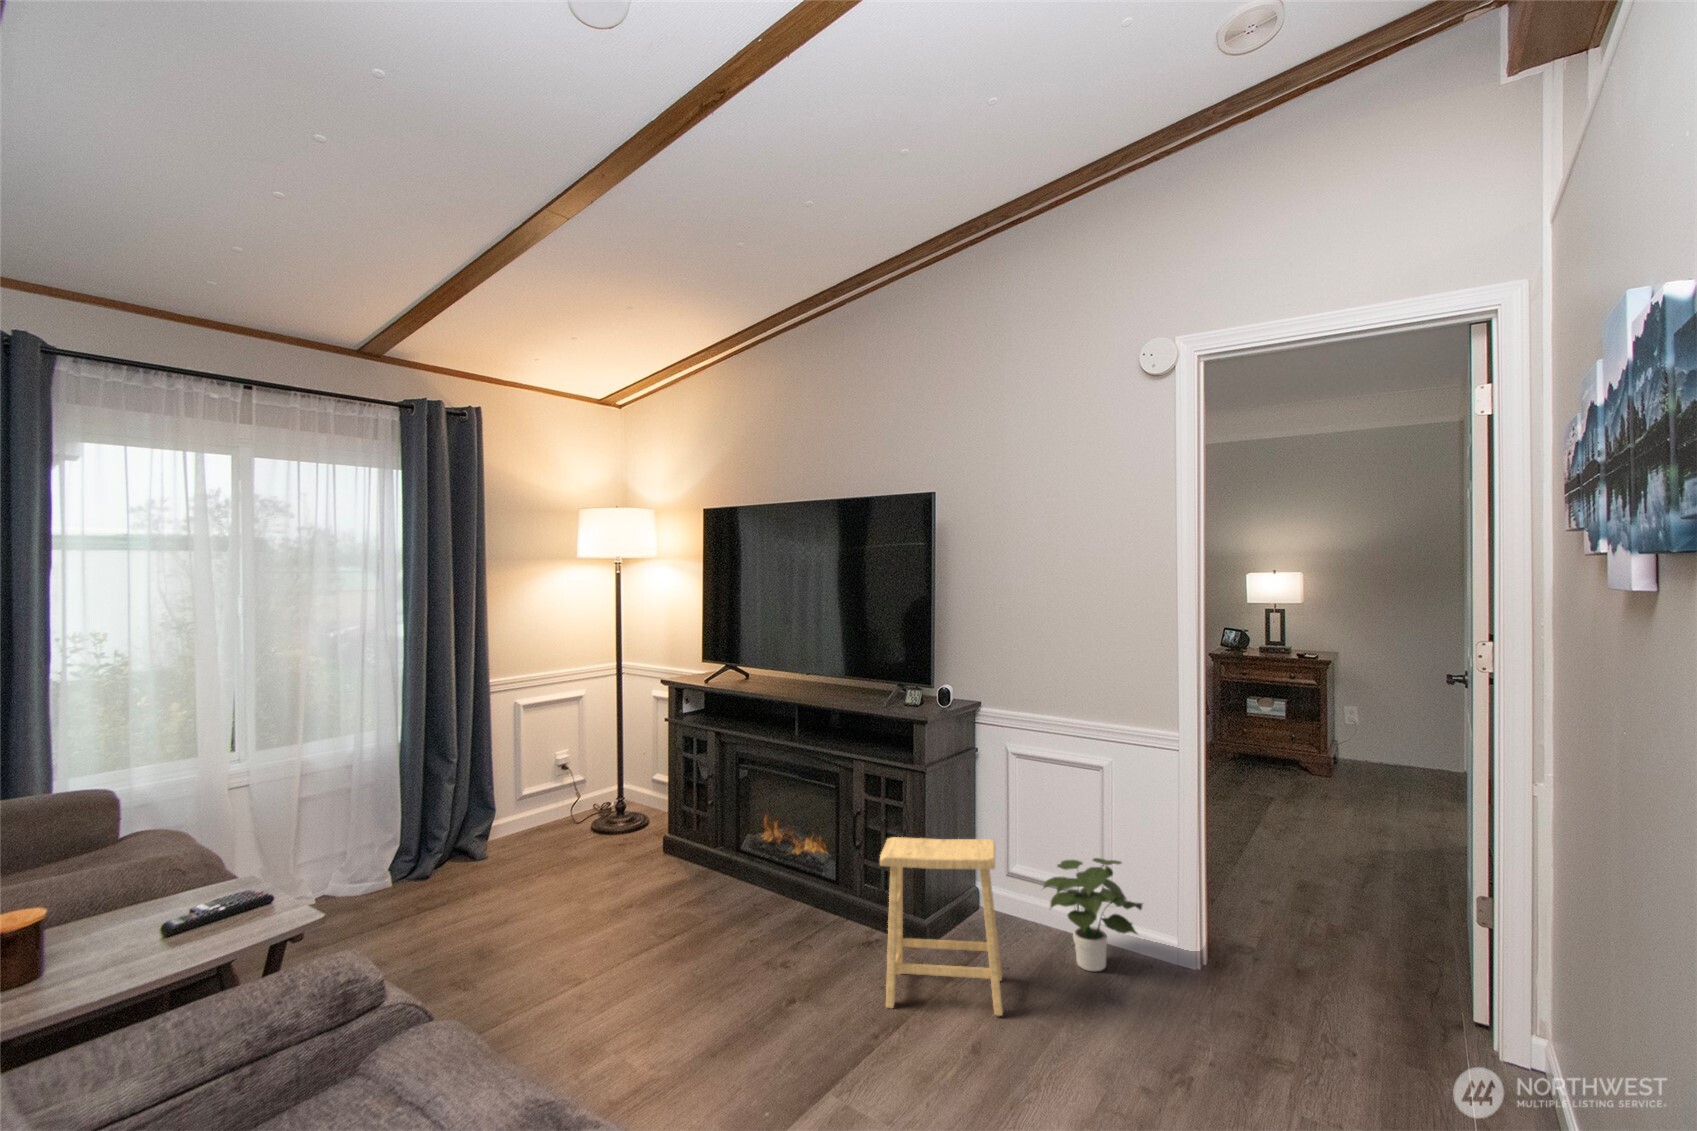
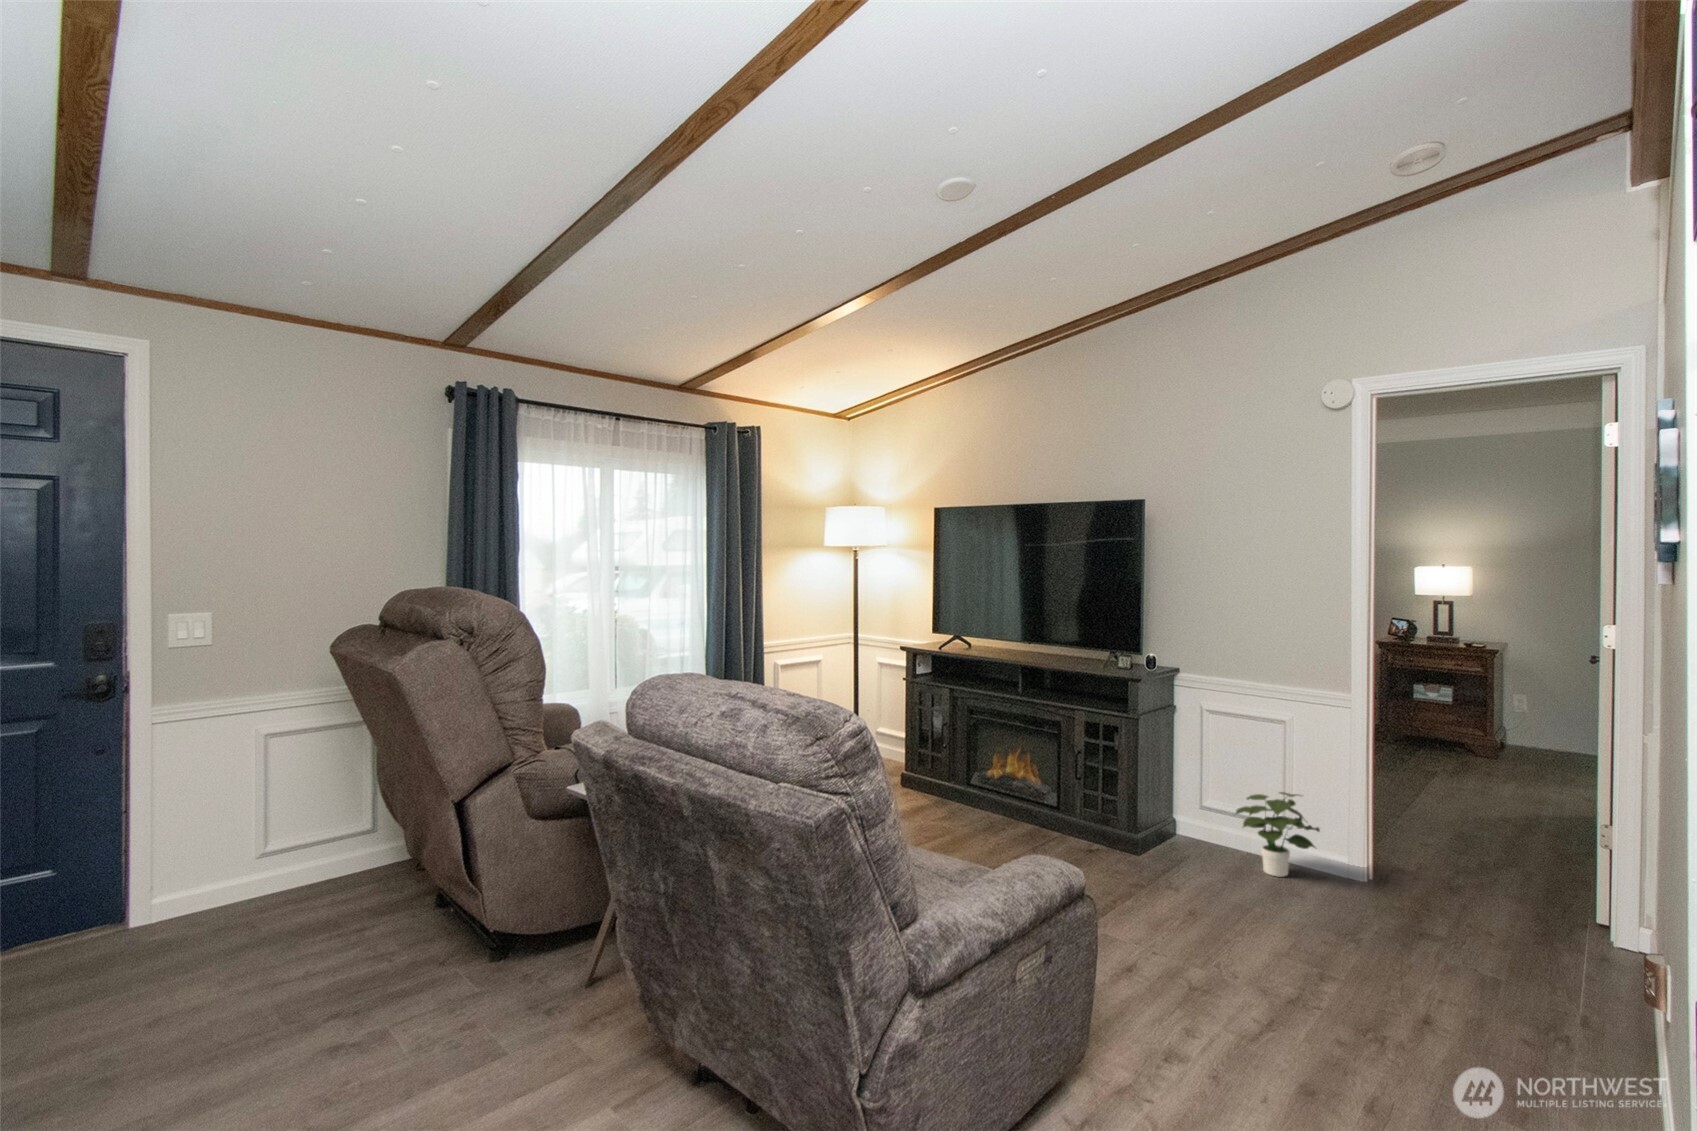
footstool: present [880,837,1003,1016] -> none [1114,766,1210,896]

